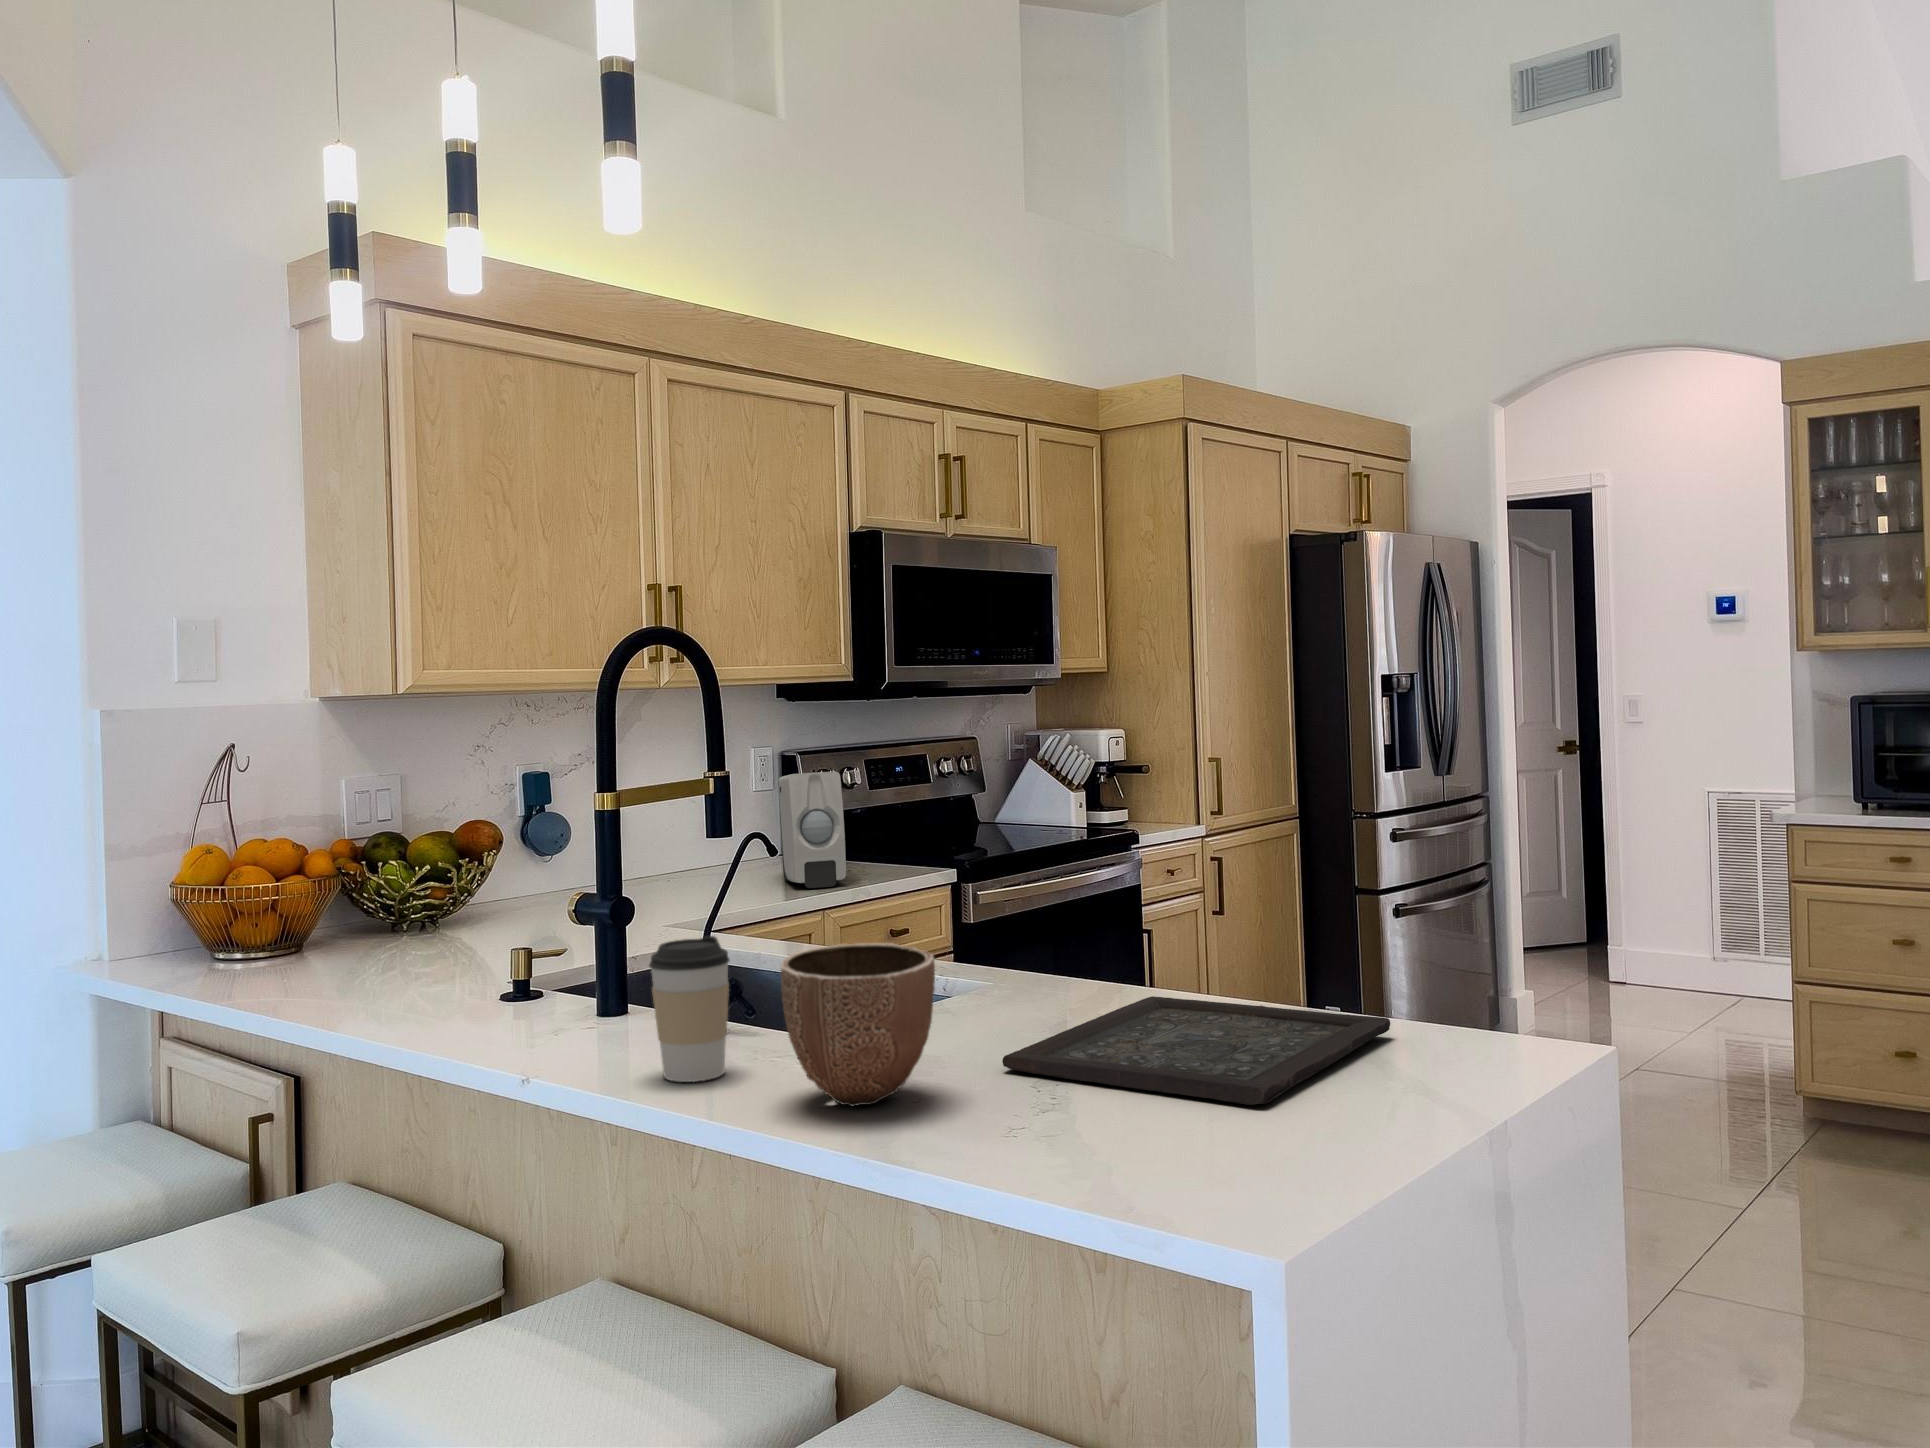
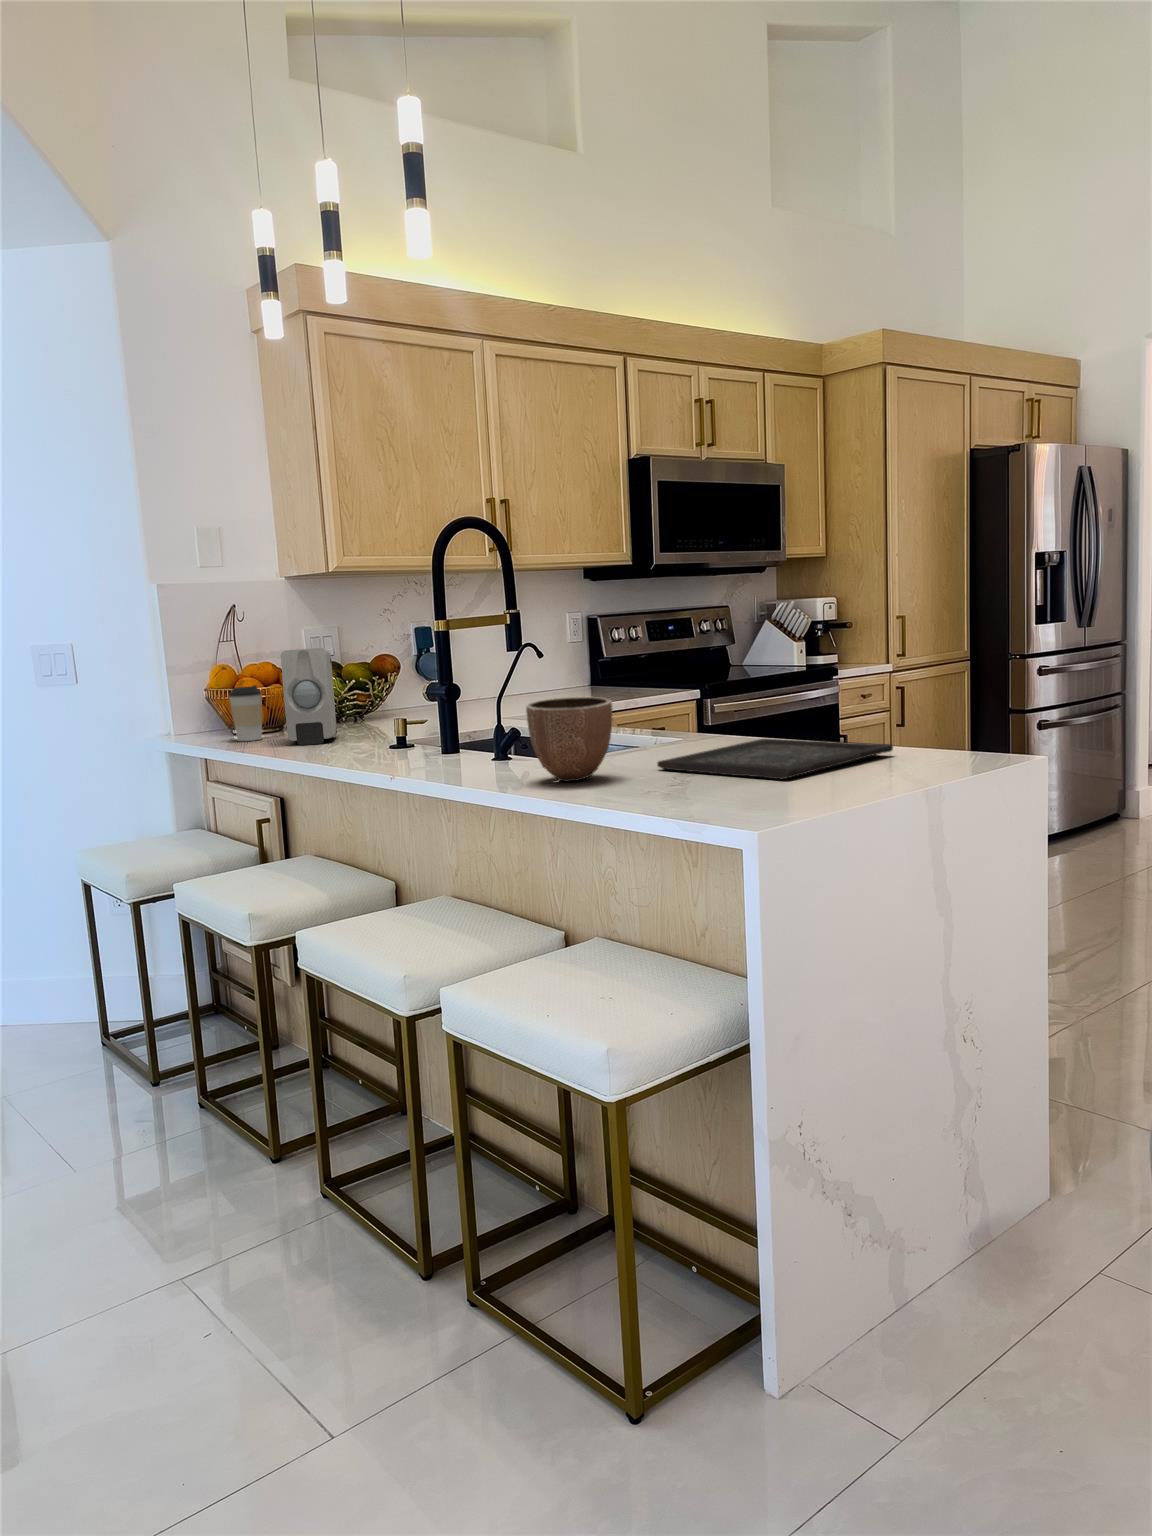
soap dispenser: present [778,772,846,888] -> present [281,648,337,745]
coffee cup: present [649,936,729,1082] -> present [229,685,262,741]

